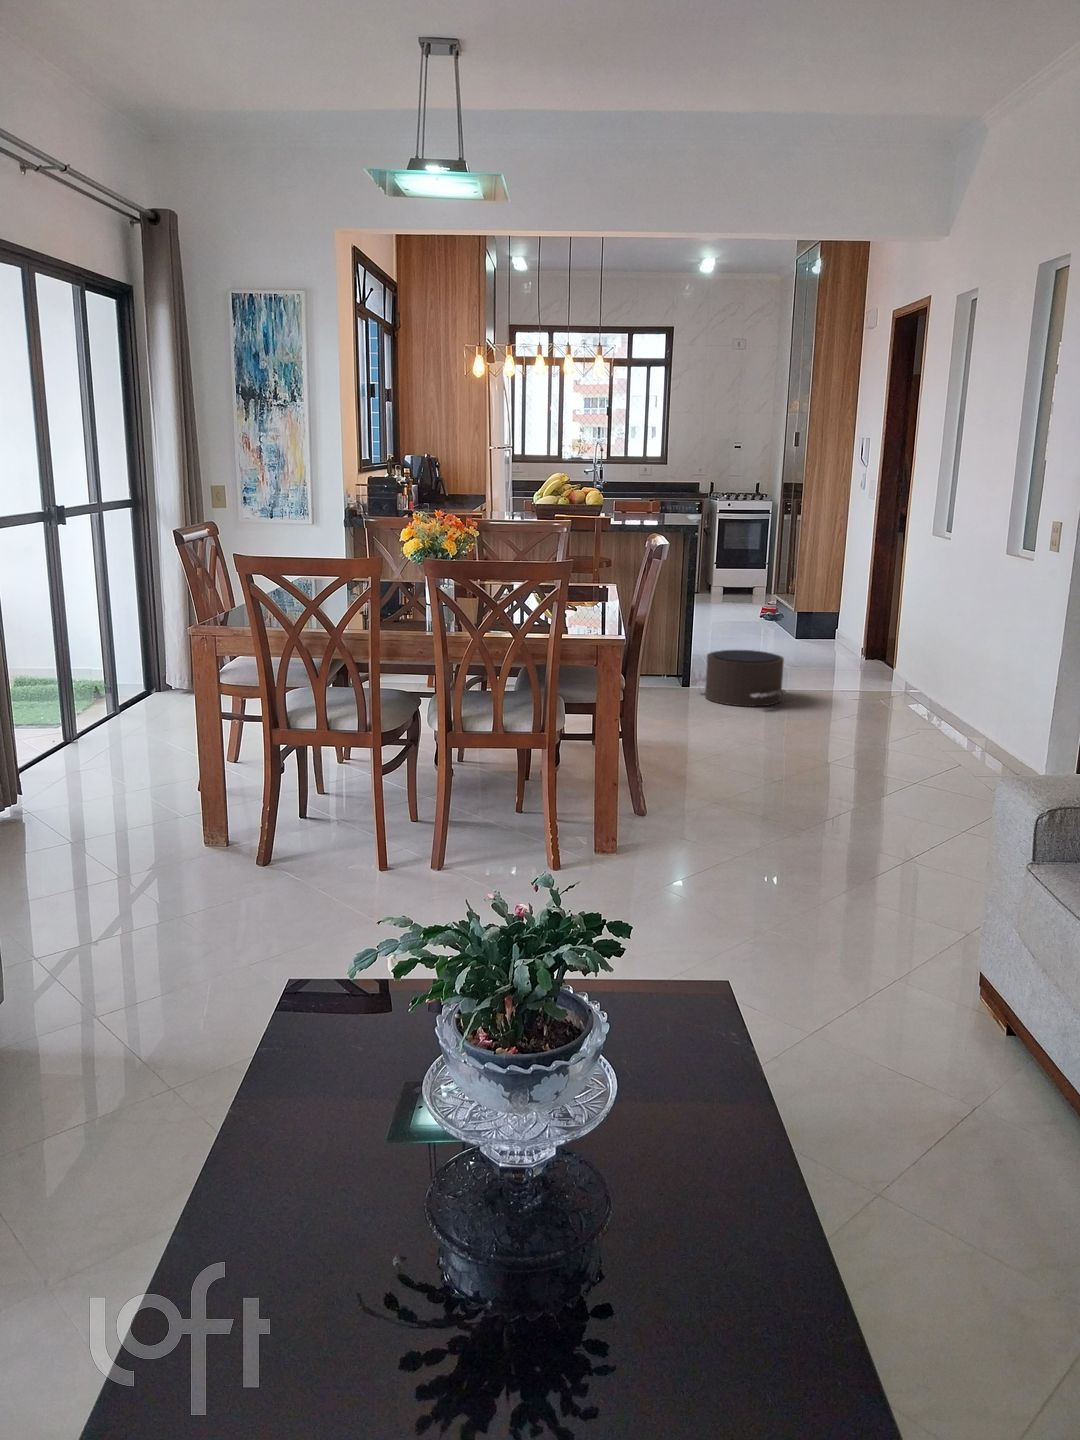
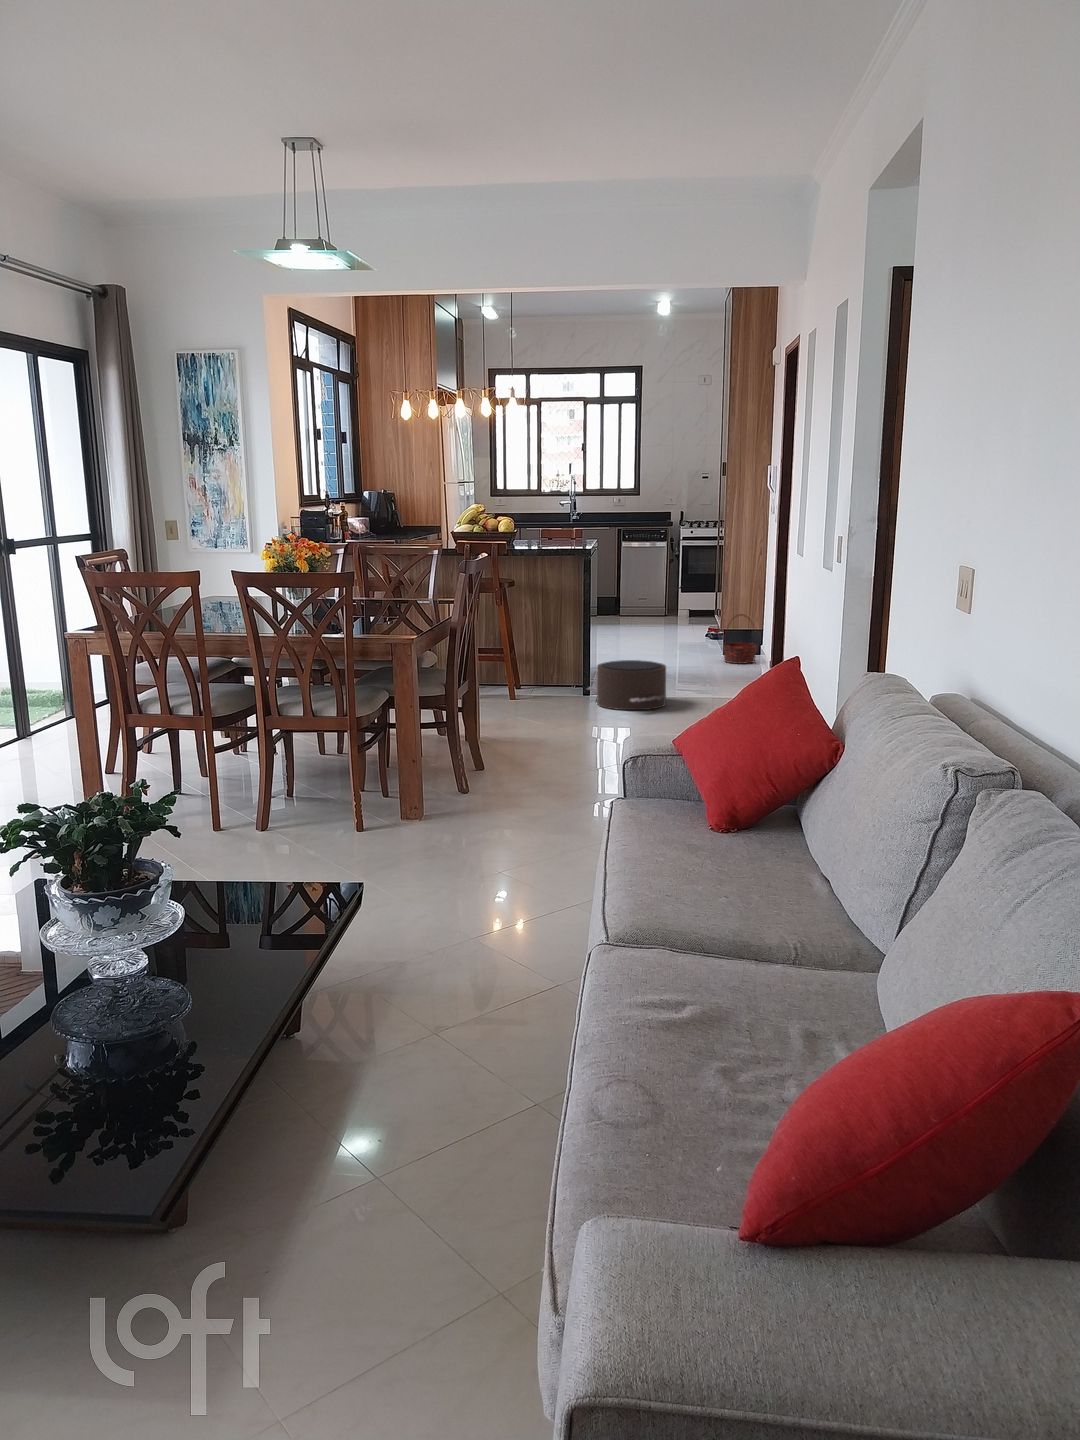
basket: none [800,597,840,650] -> present [723,614,758,664]

